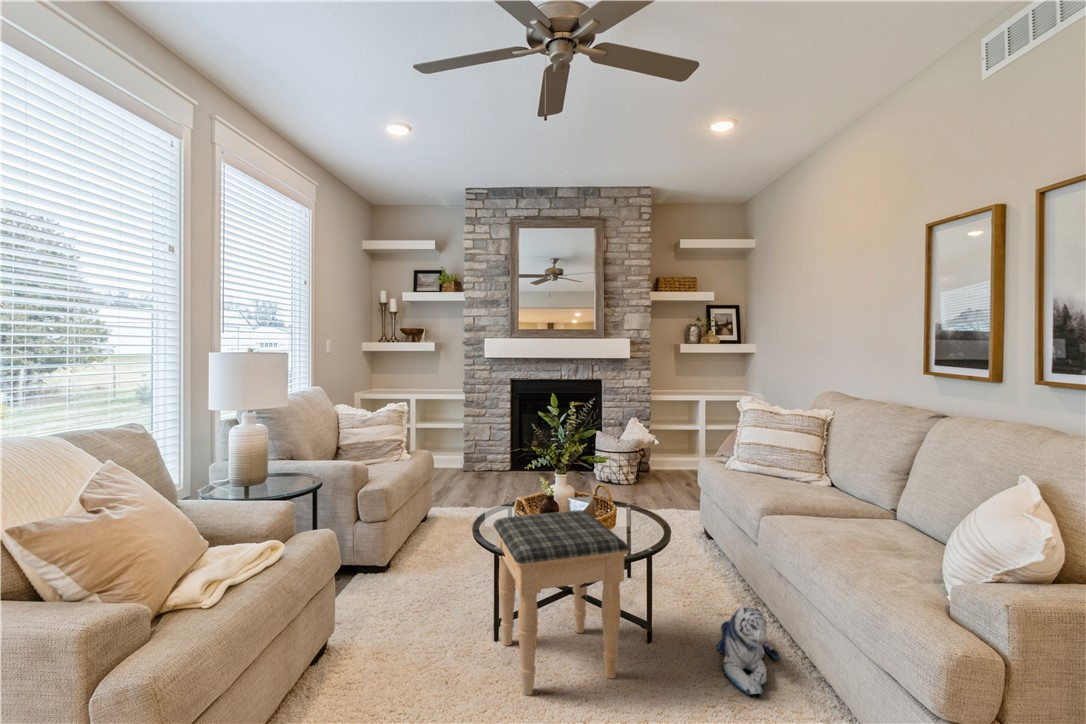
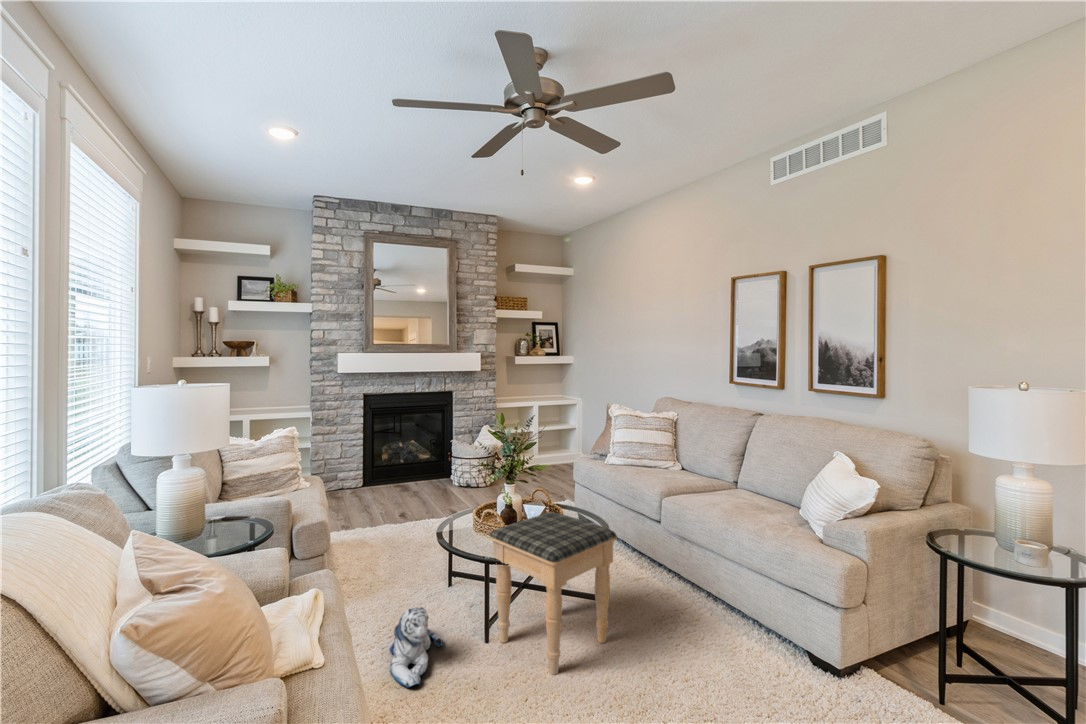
plush toy: present [717,607,779,695] -> present [390,607,443,688]

